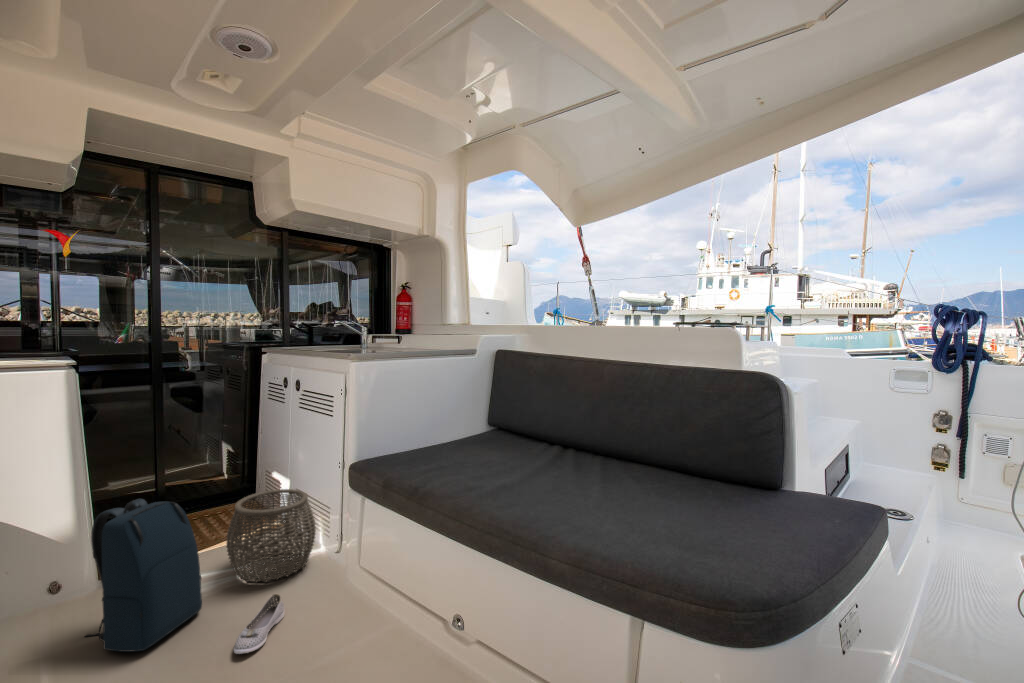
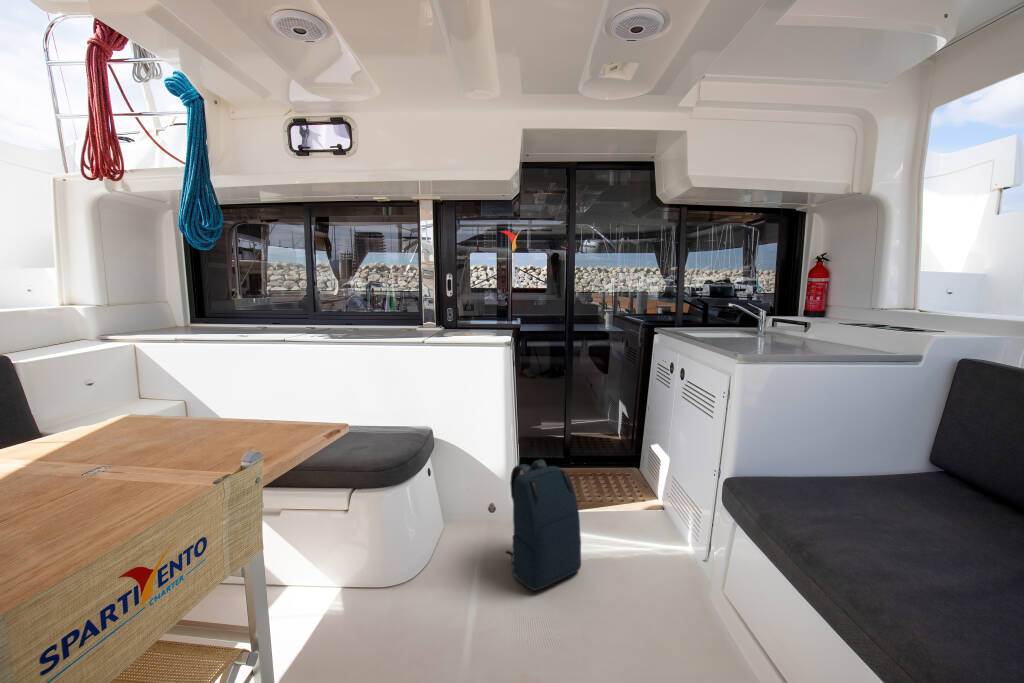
woven basket: present [227,489,316,582] -> none [606,473,688,569]
shoe: present [234,594,285,654] -> none [596,592,647,648]

